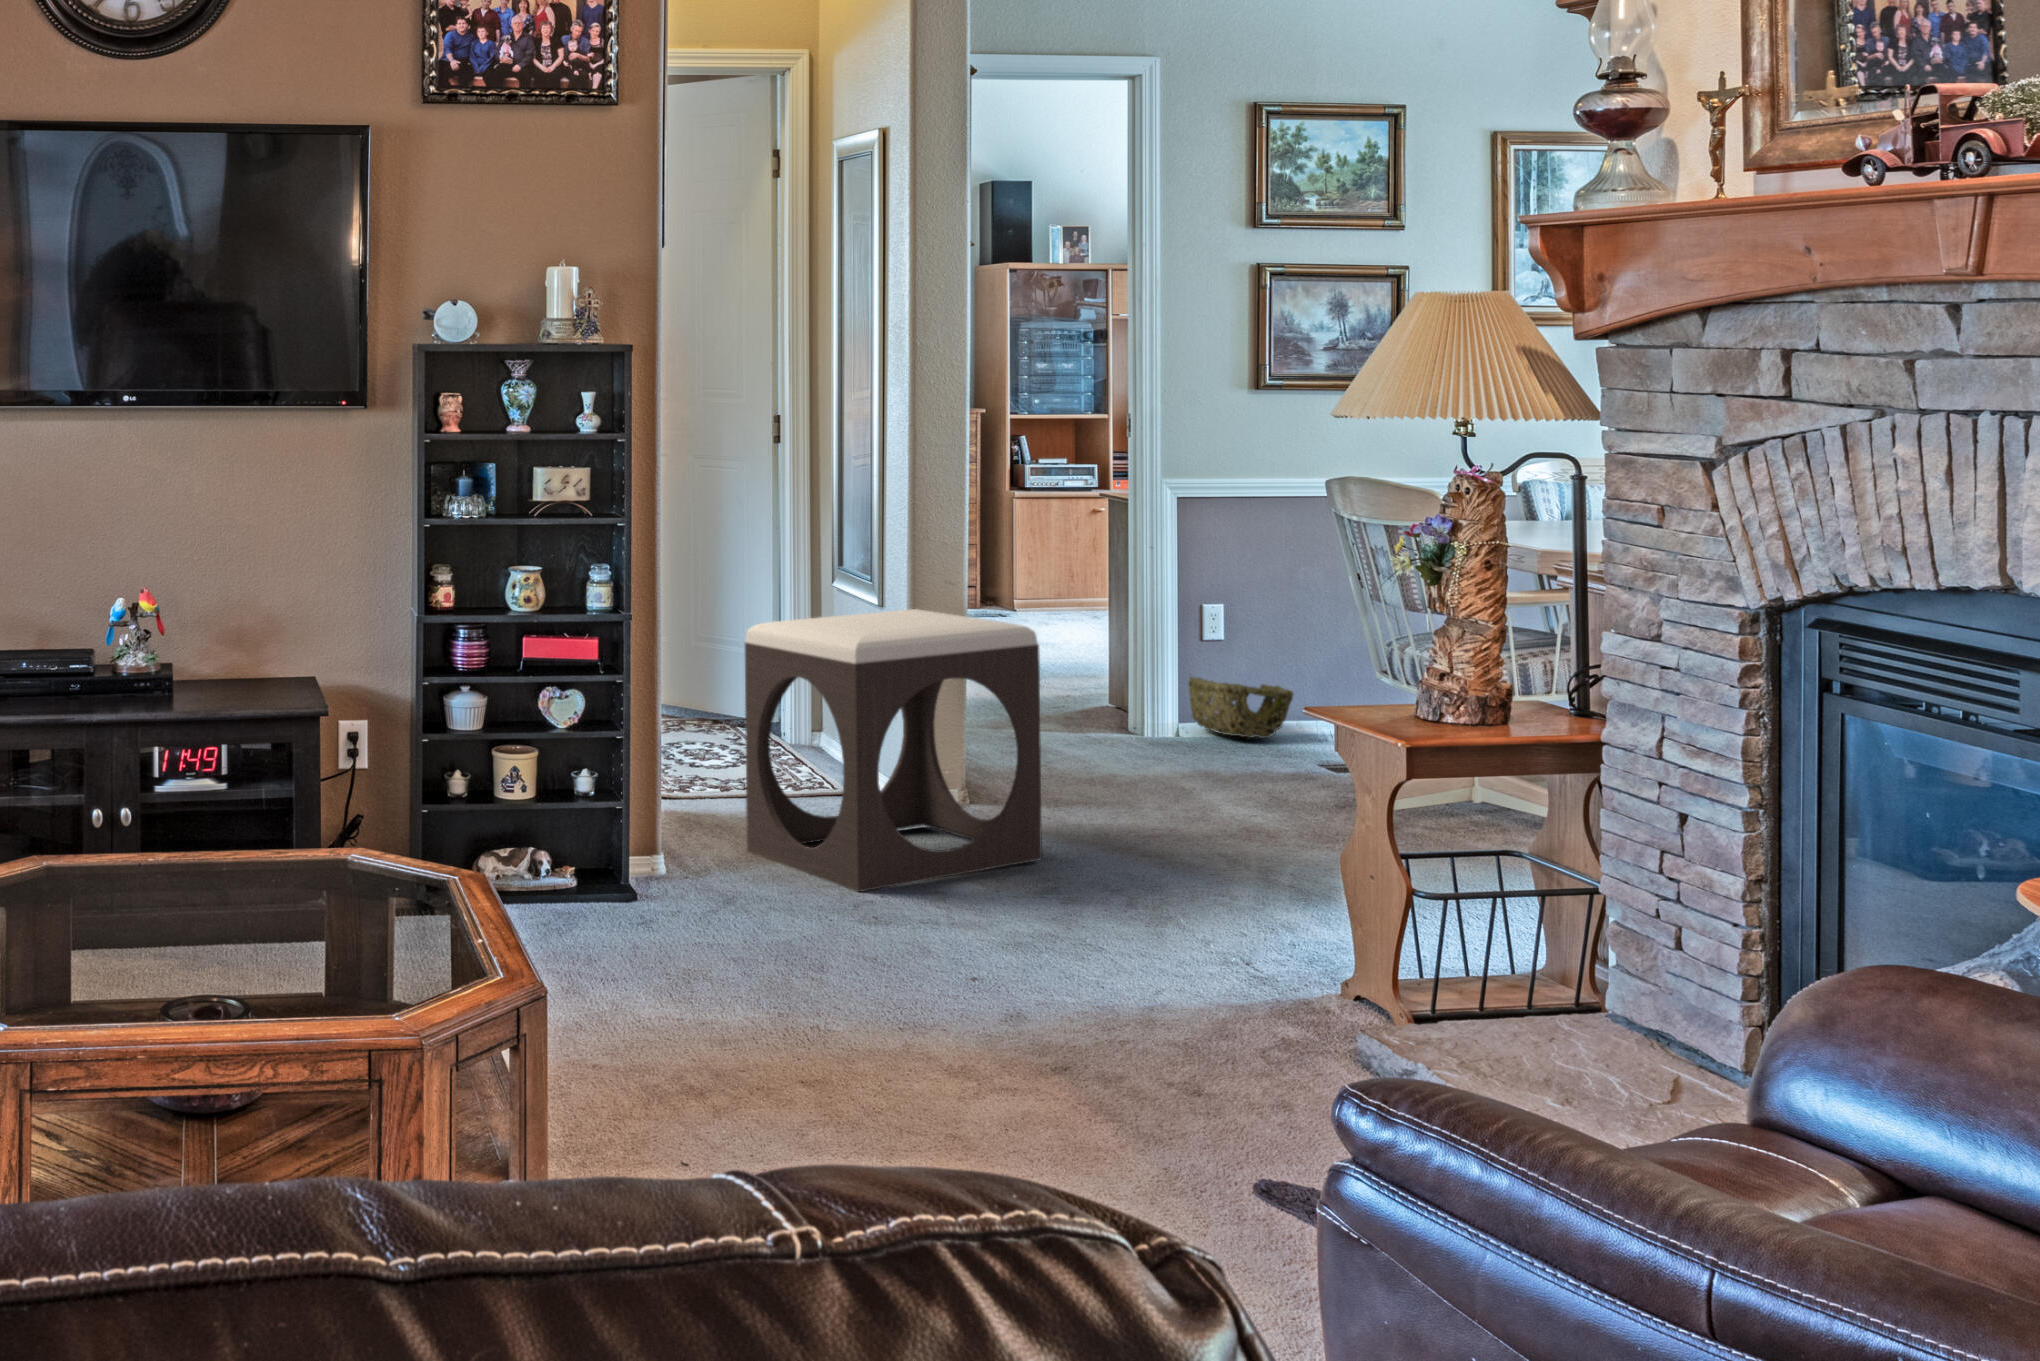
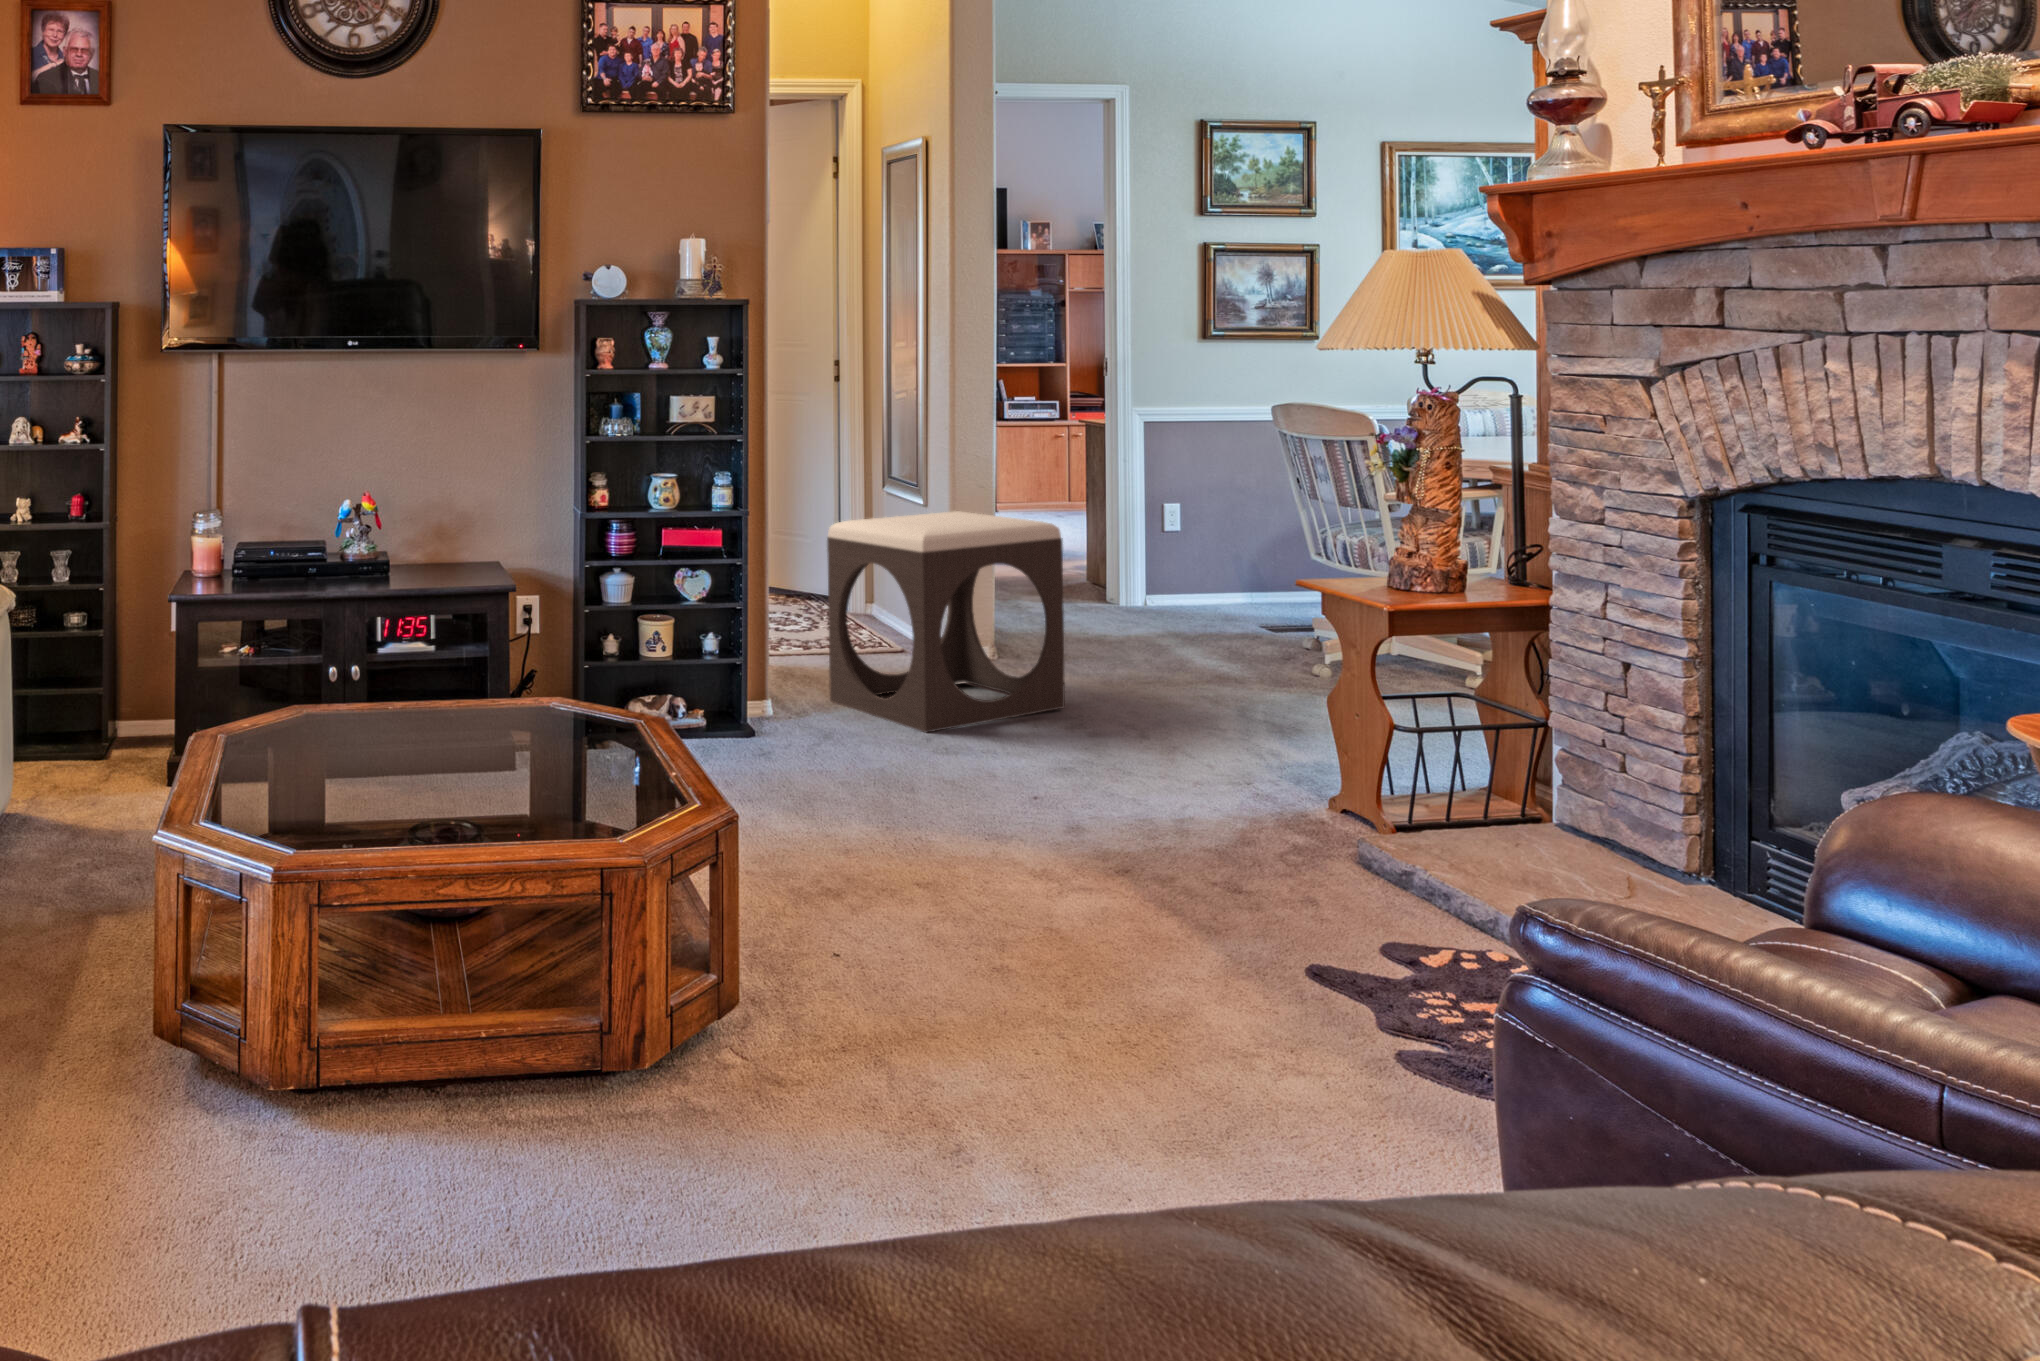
woven basket: present [1189,677,1293,739] -> none [1146,565,1237,617]

